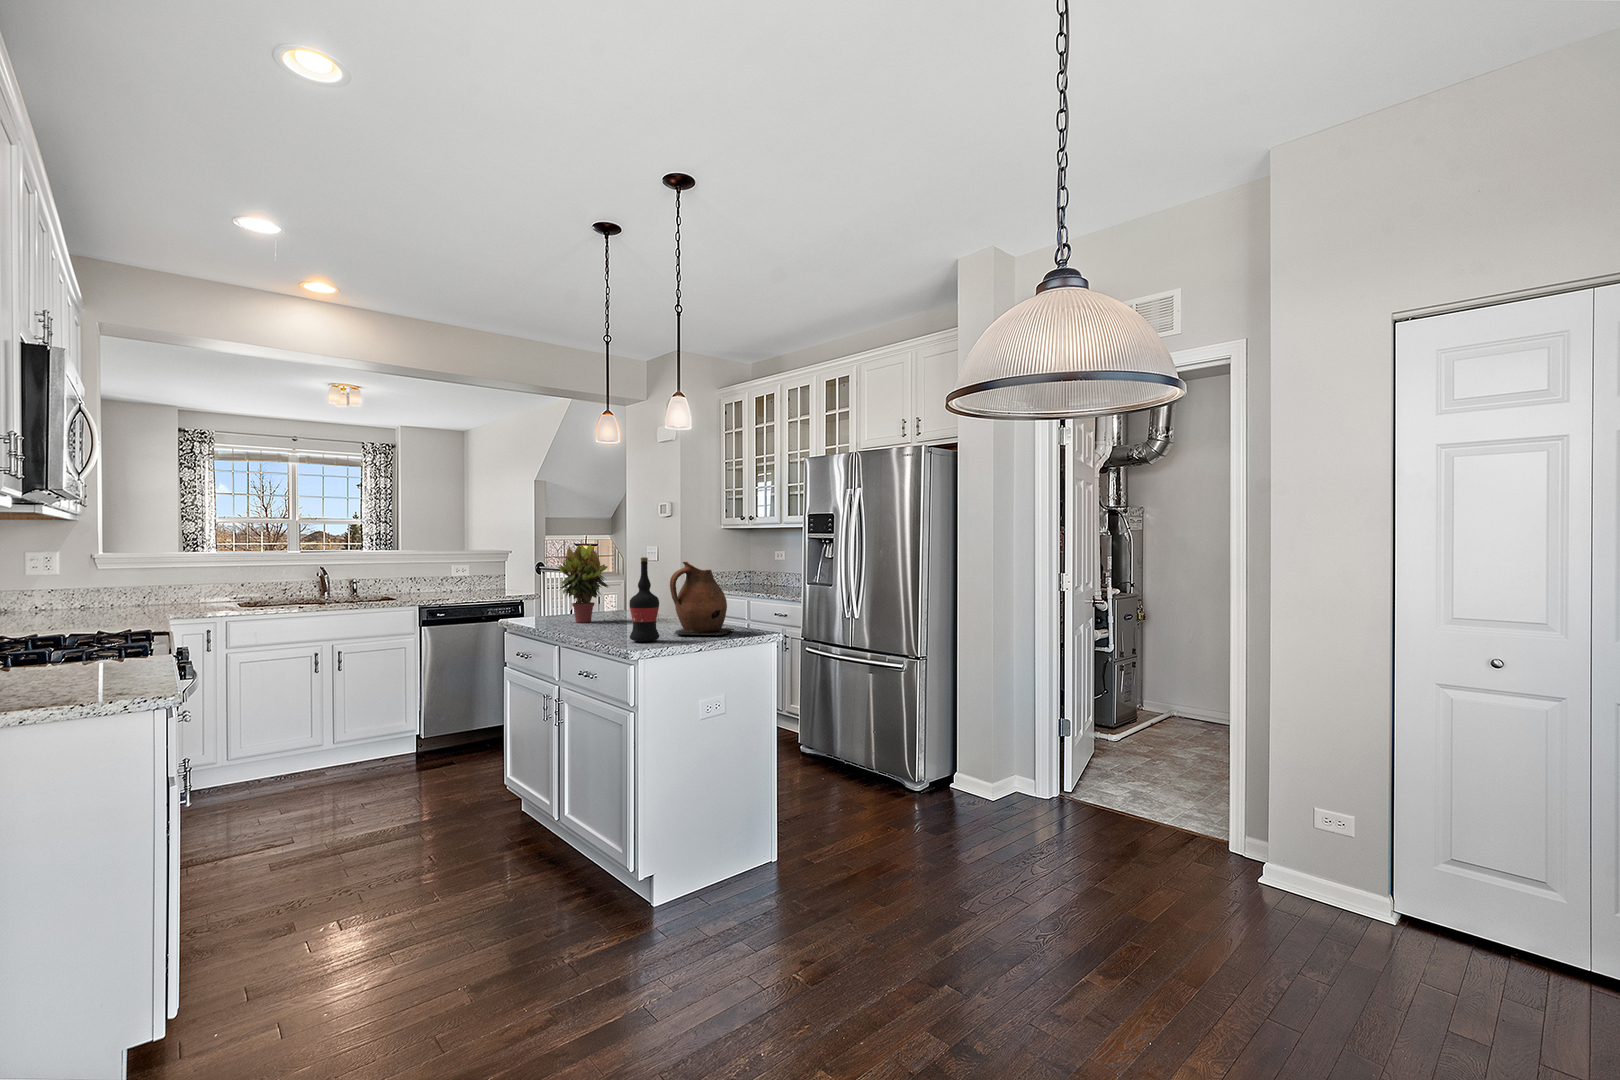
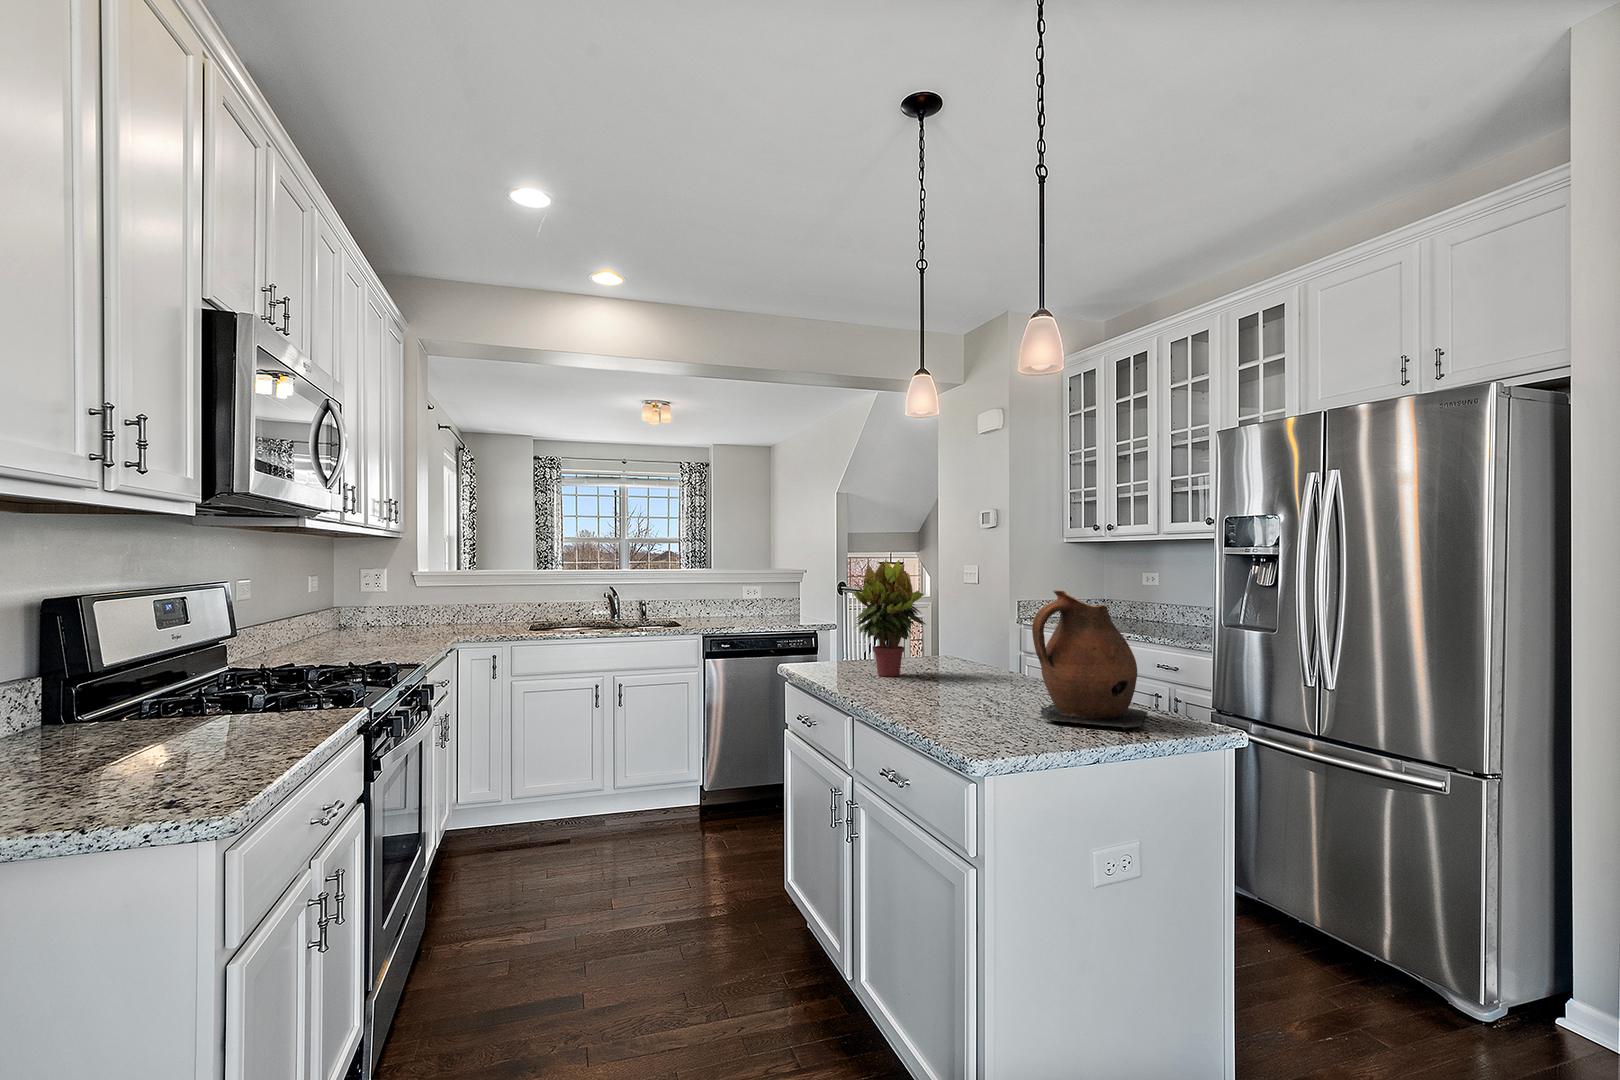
wine bottle: present [629,557,659,642] -> none [965,583,1019,735]

